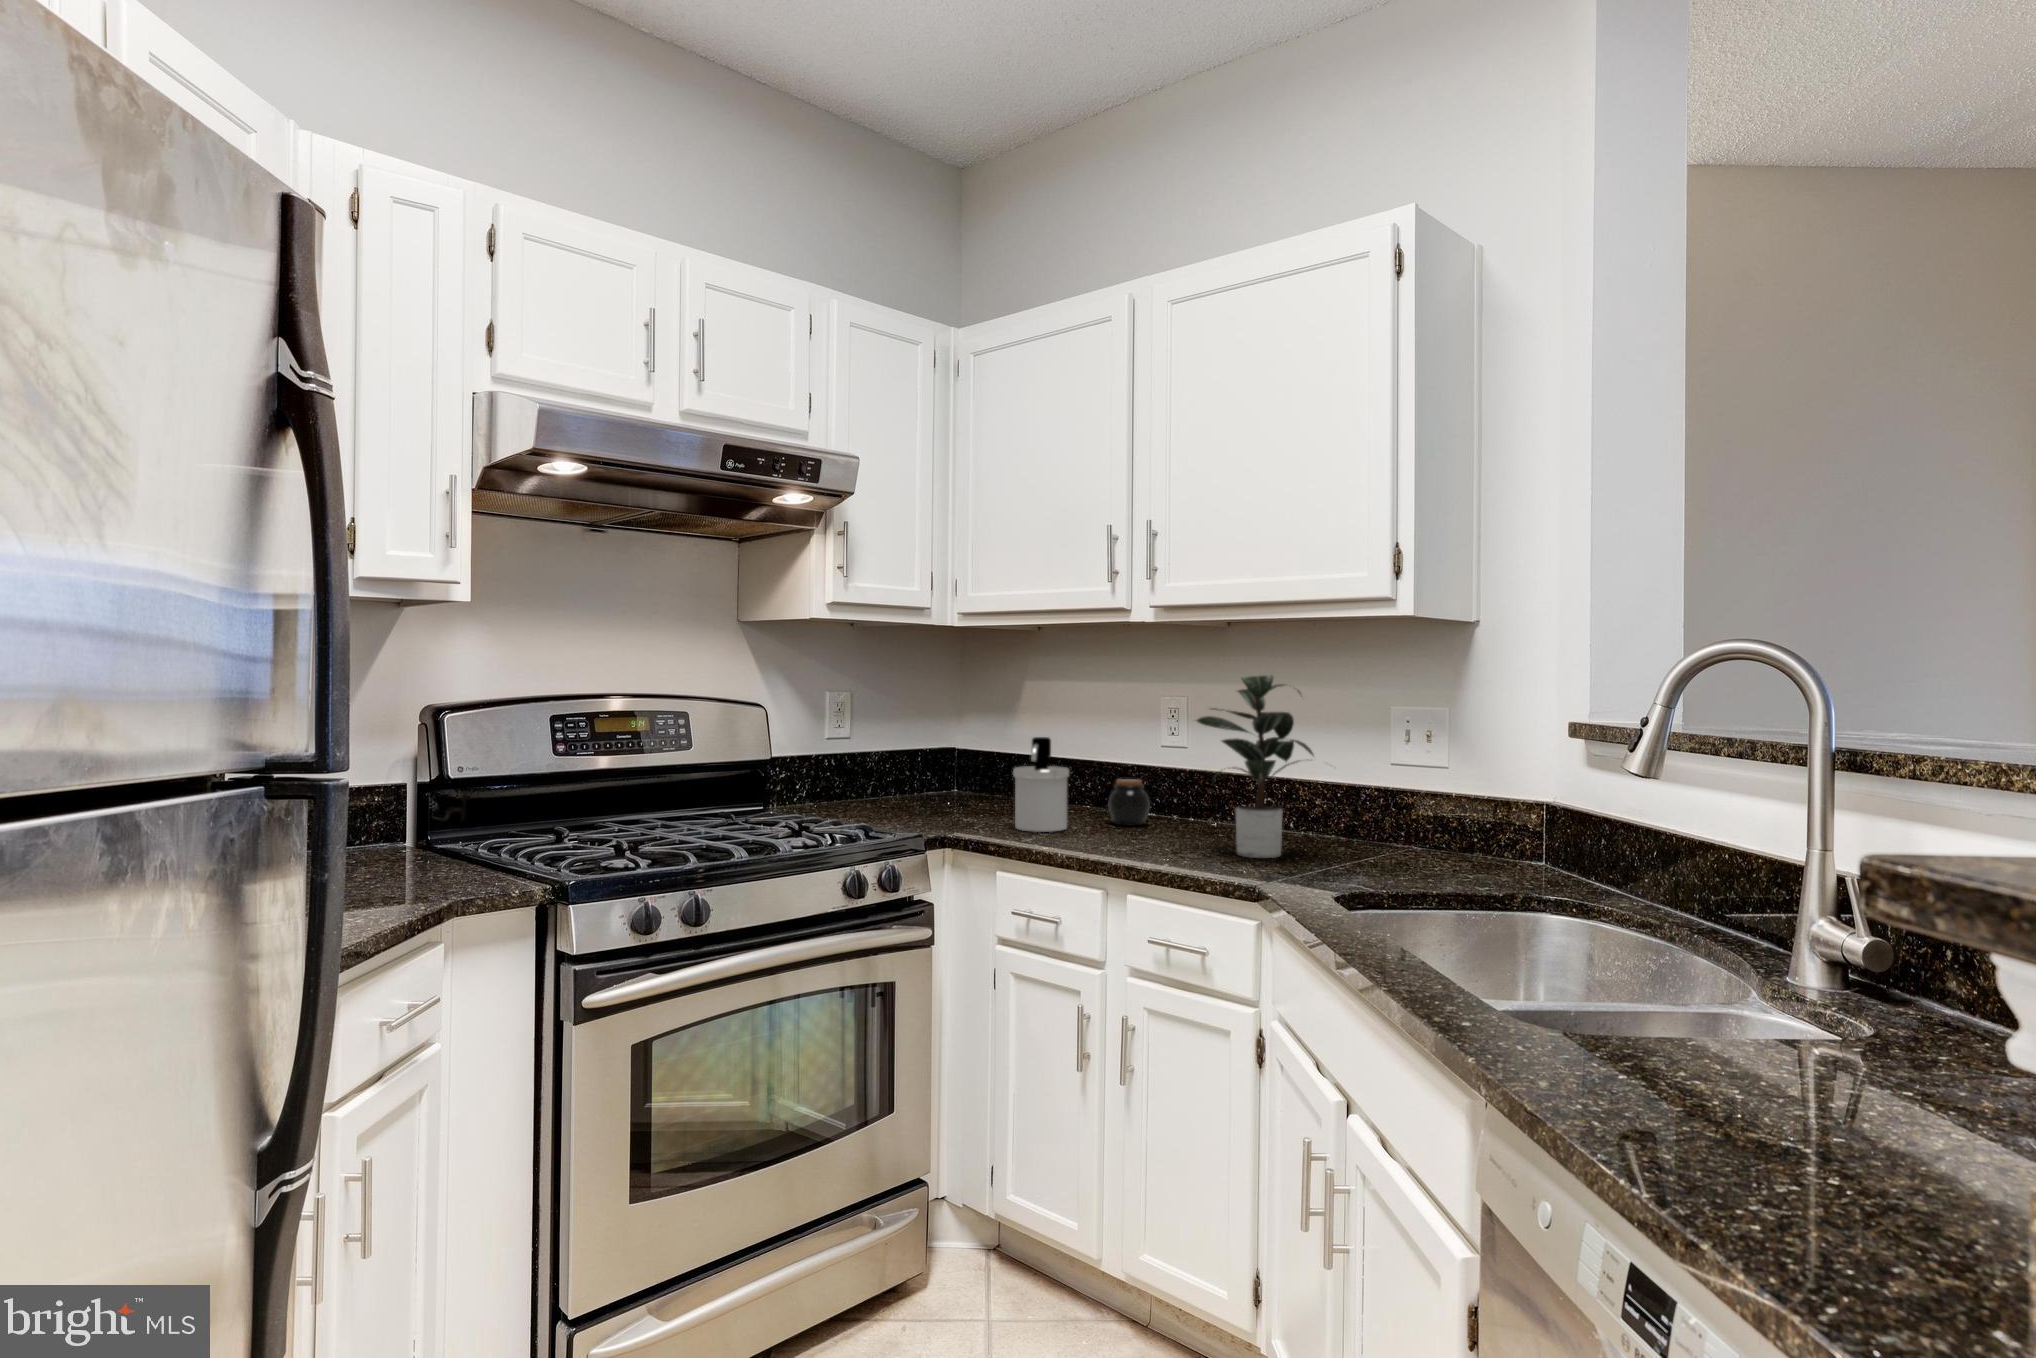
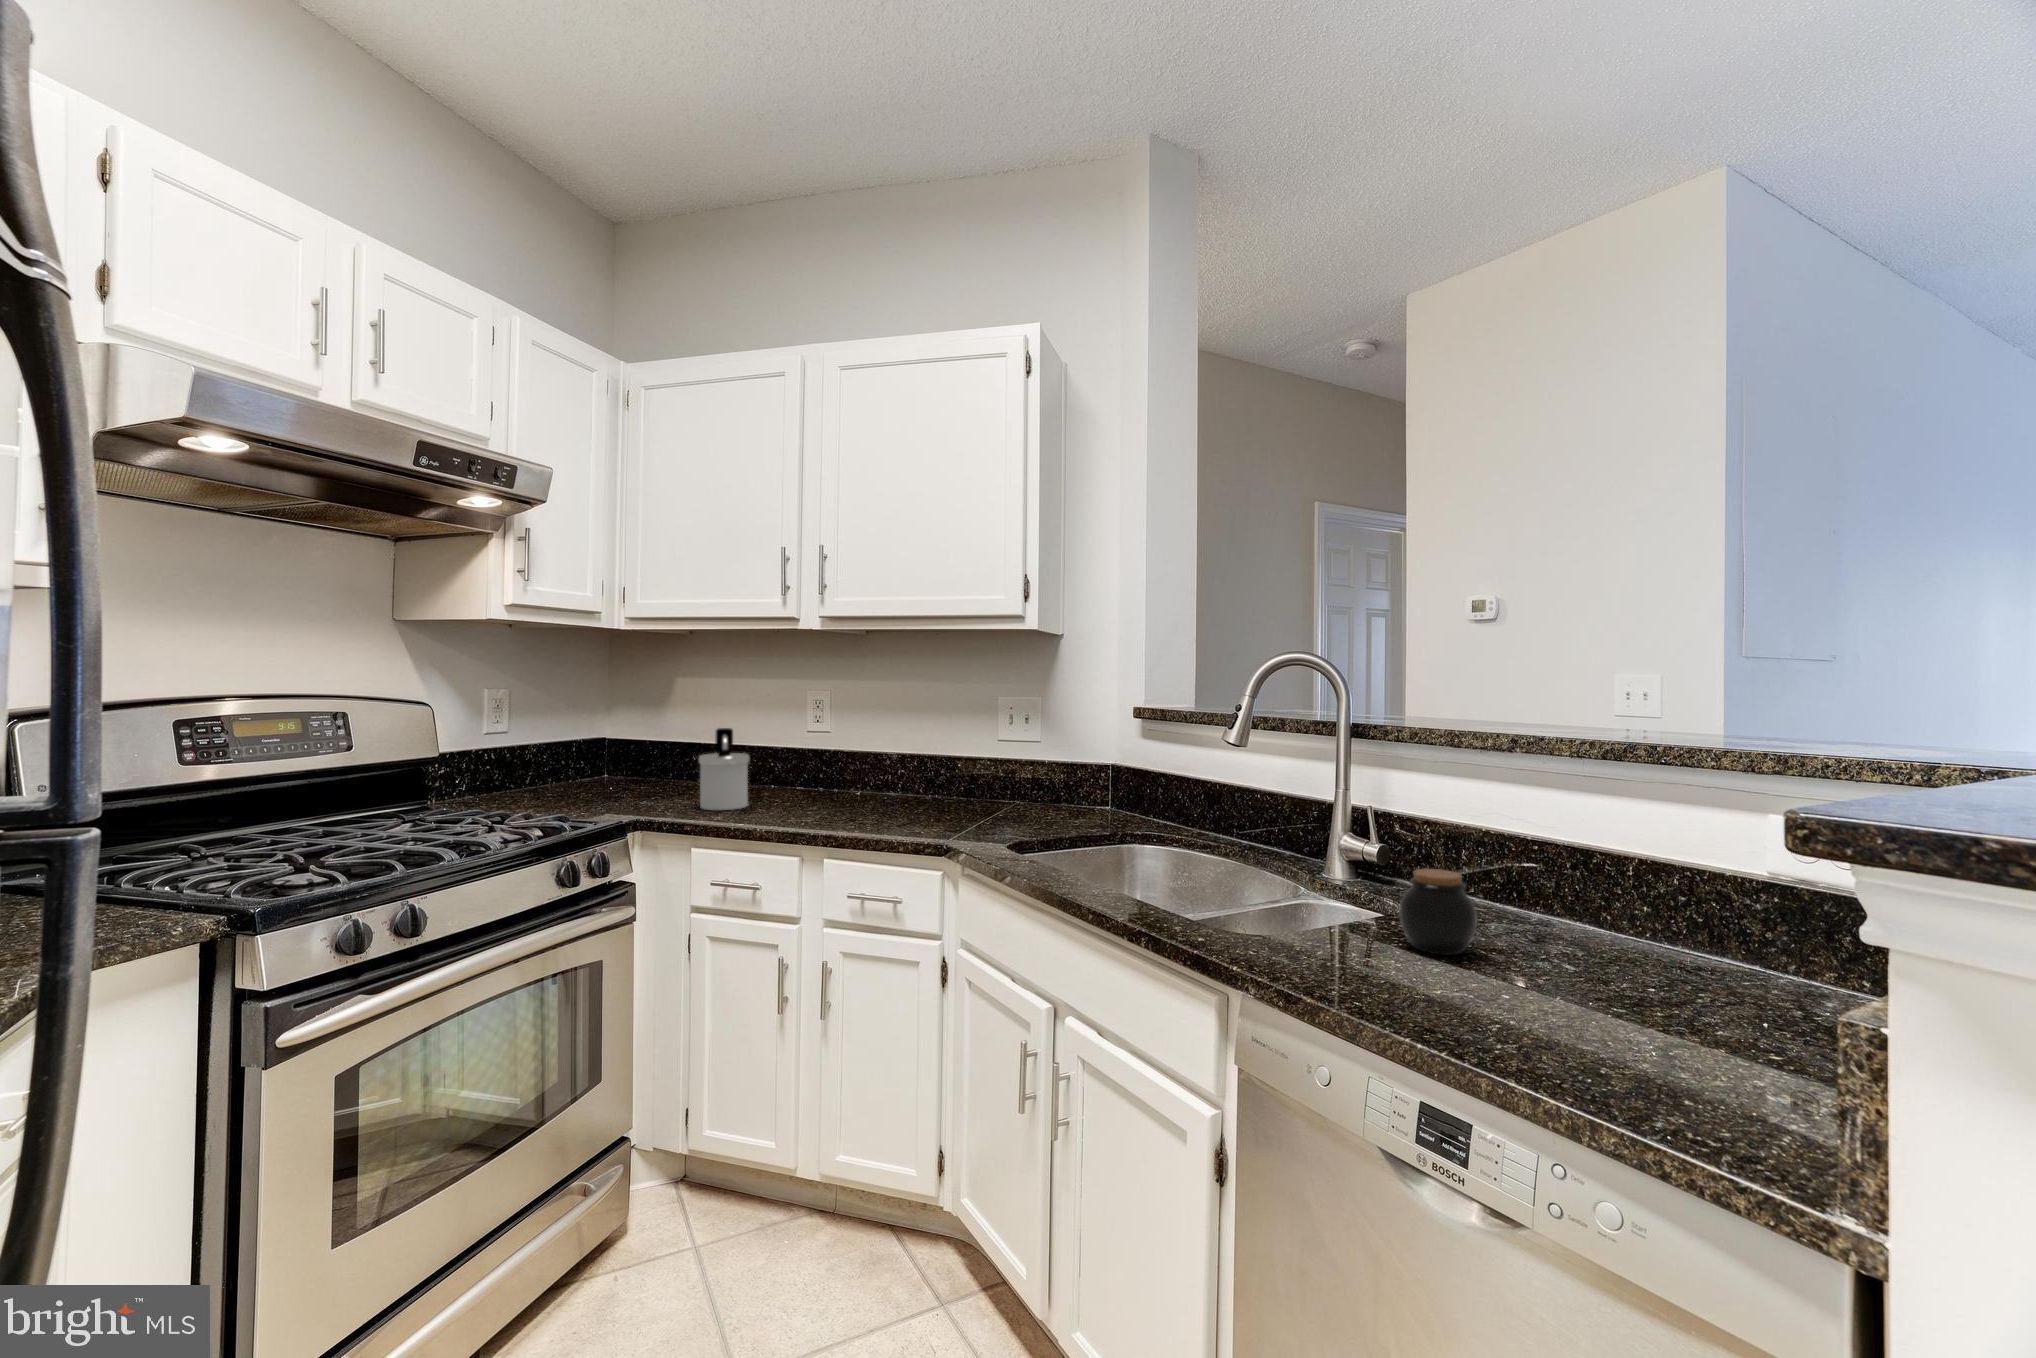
potted plant: present [1197,675,1313,858] -> none [854,674,995,819]
jar: present [1109,779,1150,825] -> present [1399,869,1477,955]

